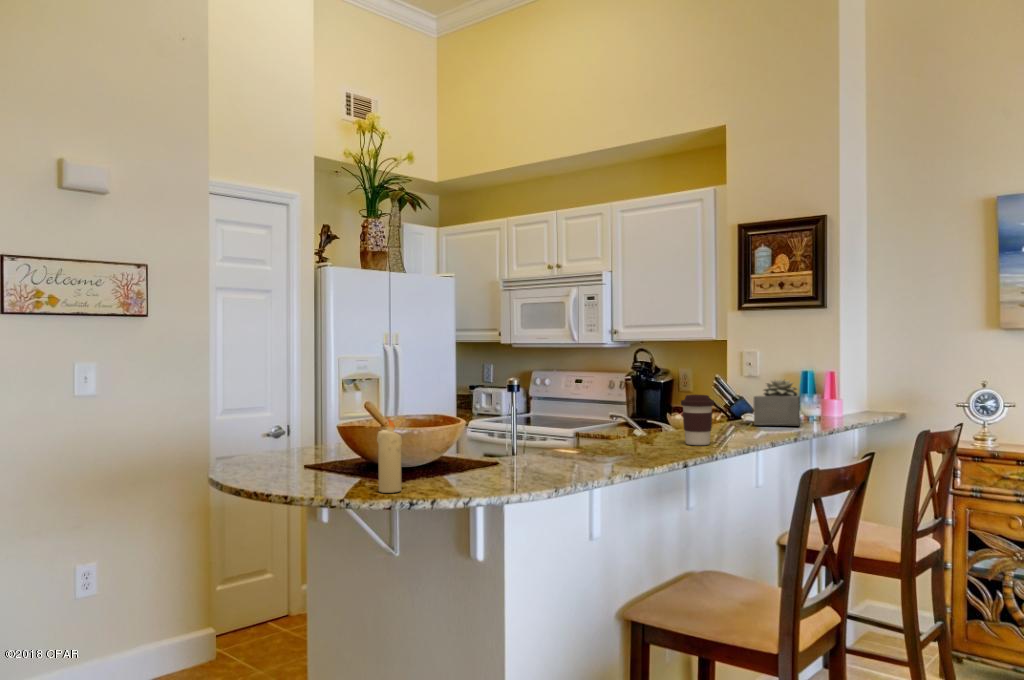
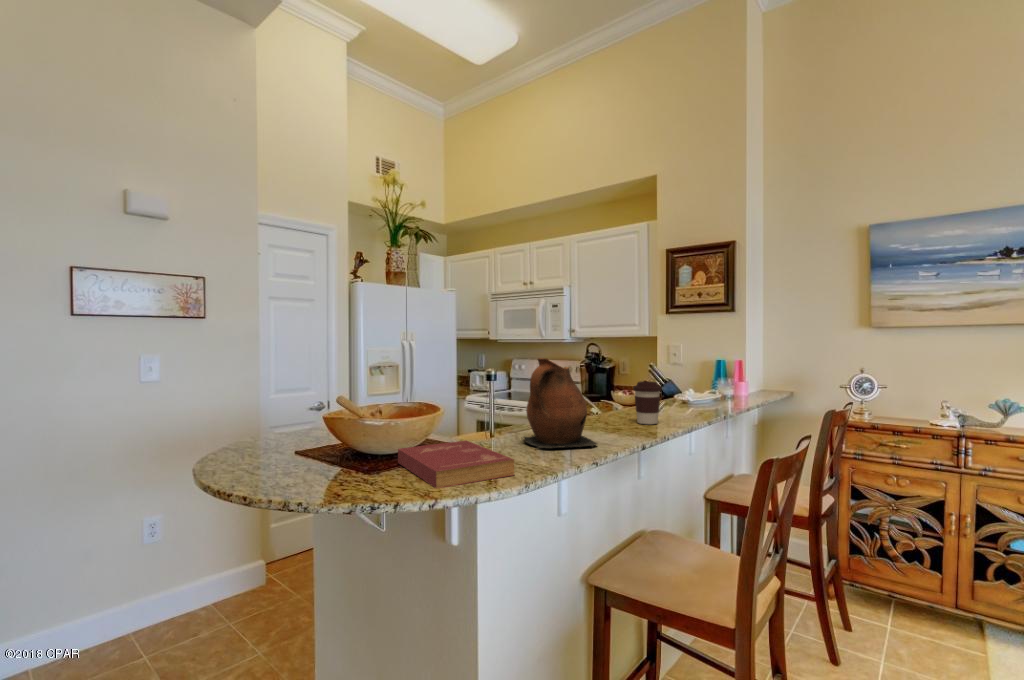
ceramic pitcher: none [547,365,634,464] -> present [524,358,597,448]
succulent plant: present [754,379,800,425] -> none [684,366,721,403]
candle: present [377,420,402,493] -> none [342,414,369,492]
book: none [420,454,544,491] -> present [398,440,514,488]

